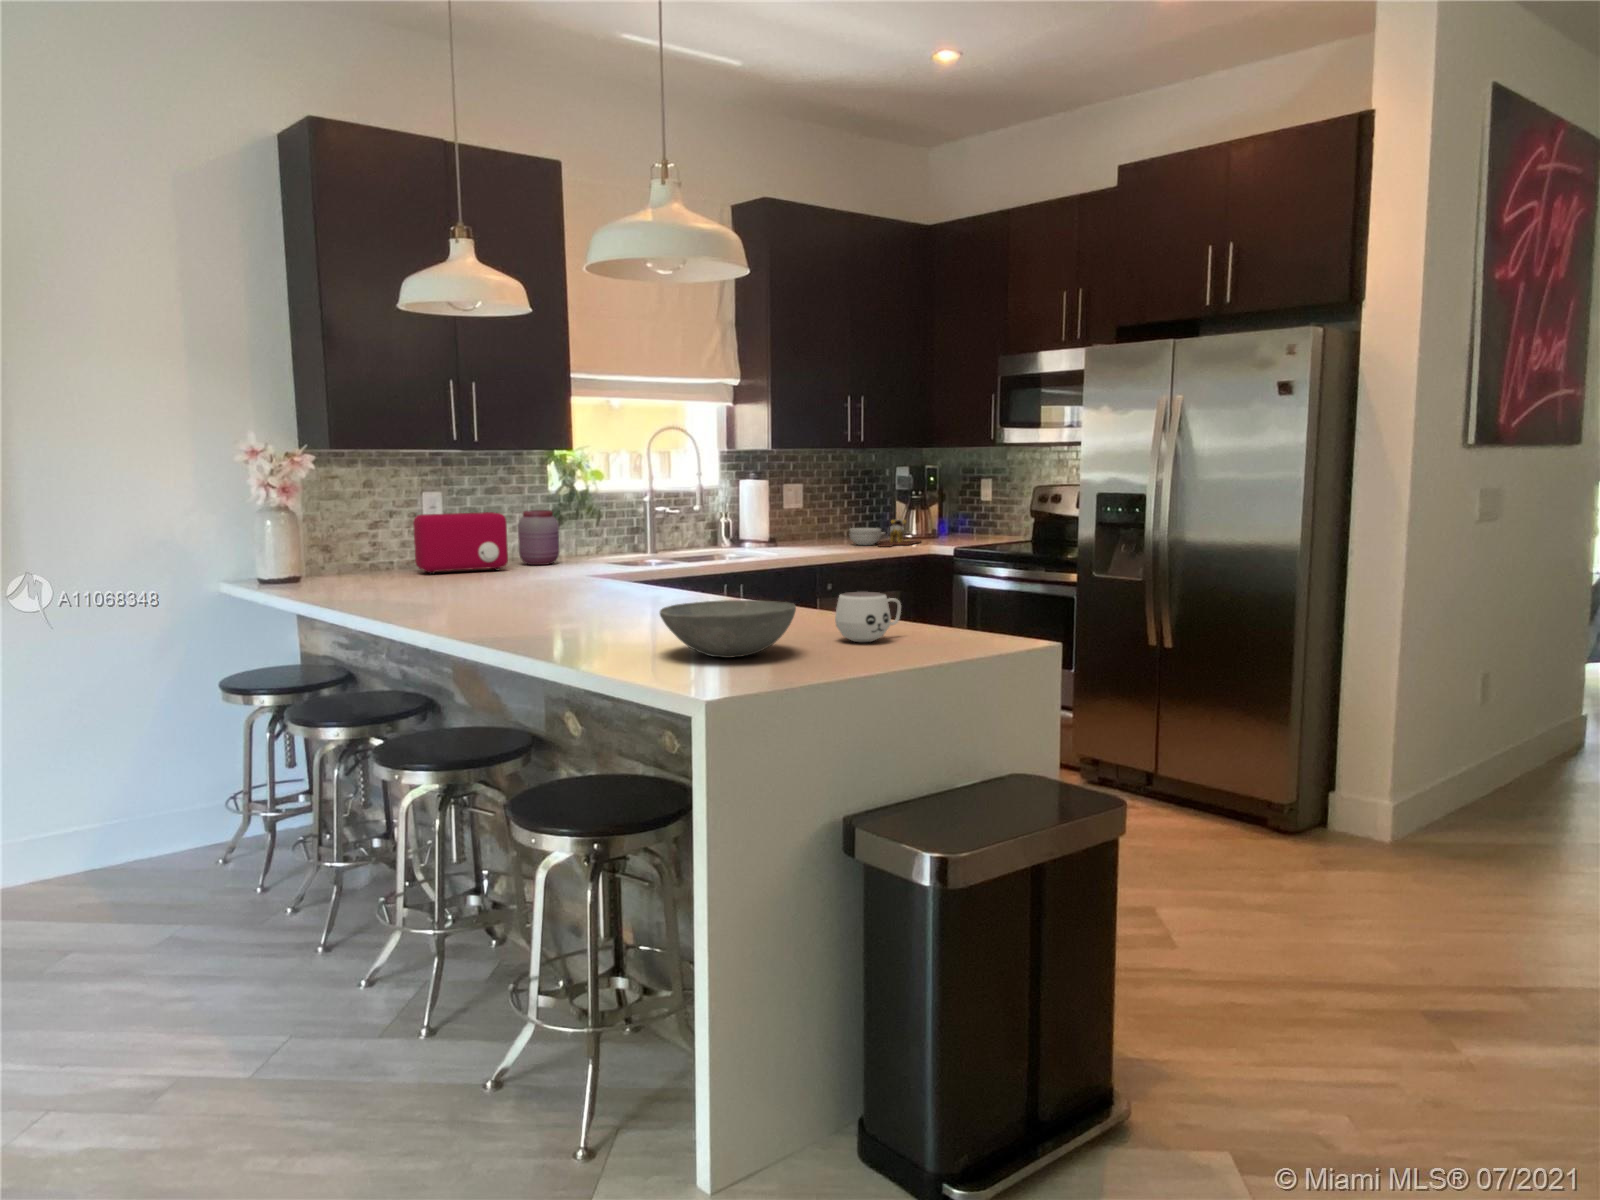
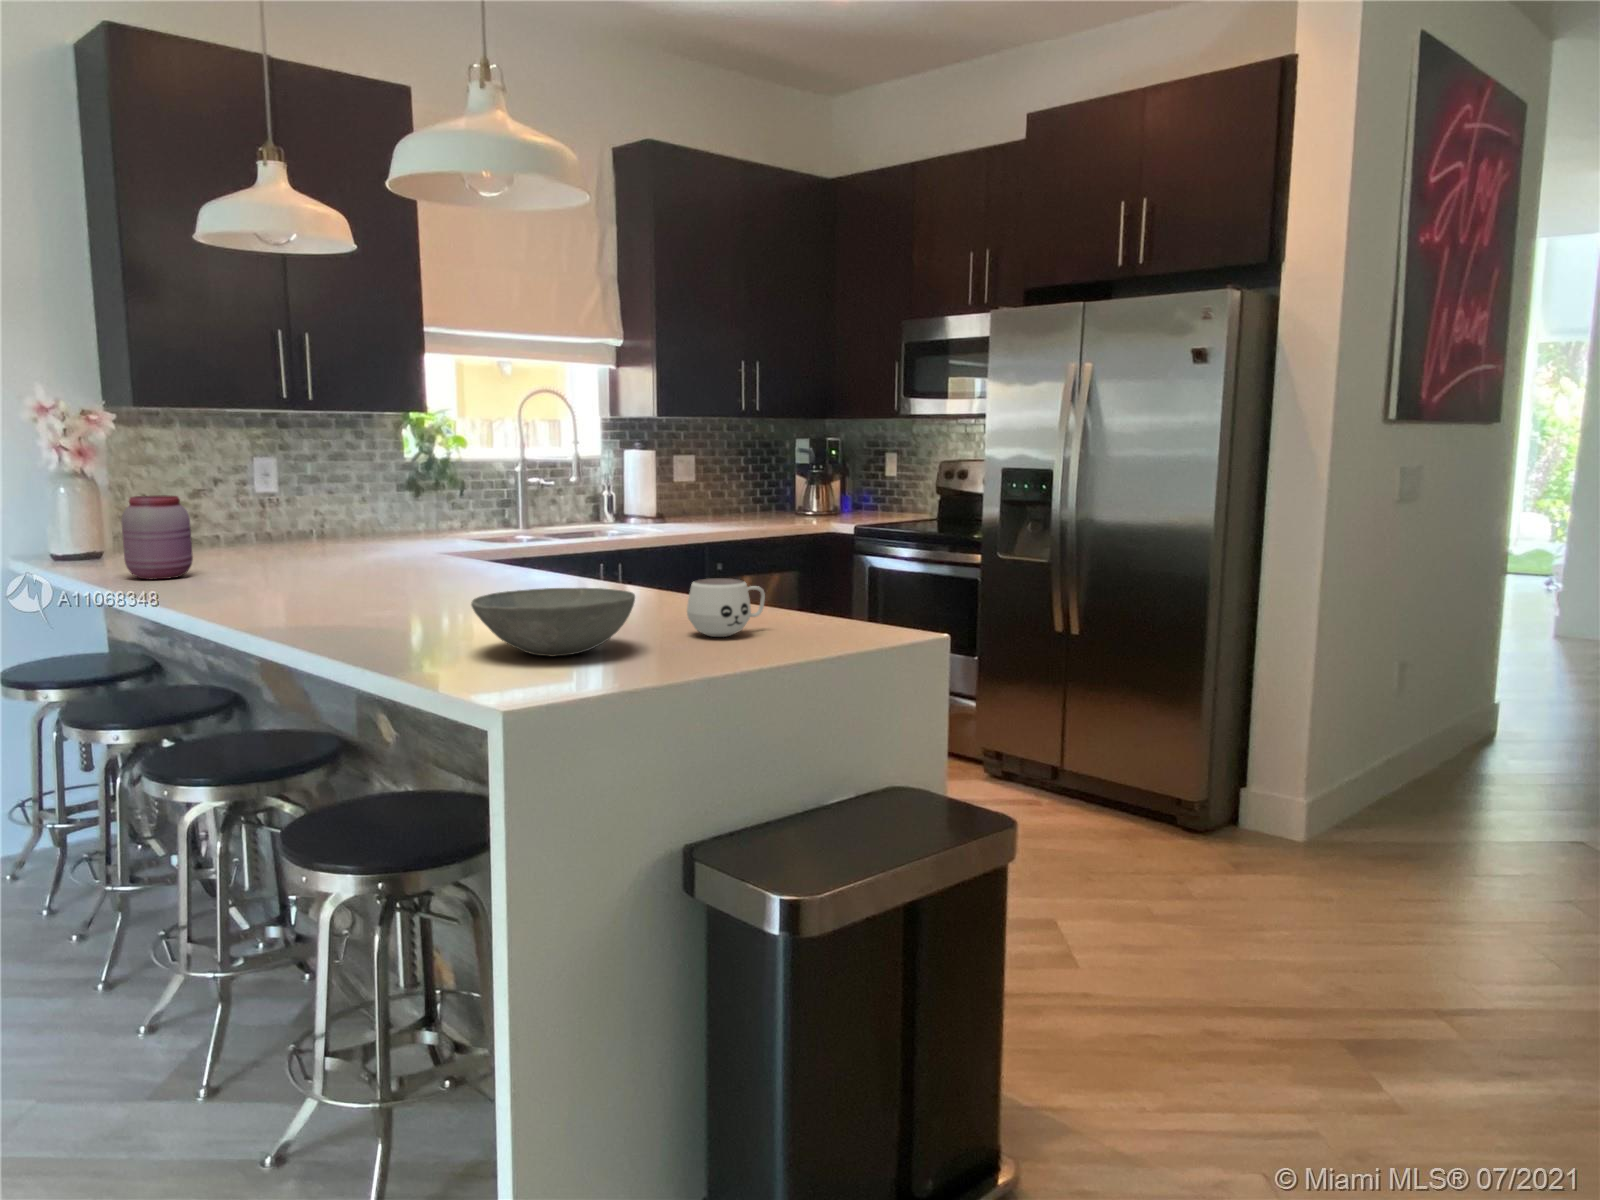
jar: present [518,510,559,565] -> present [121,496,193,579]
toaster: present [413,512,508,574] -> none [238,482,349,551]
cutting board: present [849,517,921,547] -> none [743,491,822,524]

